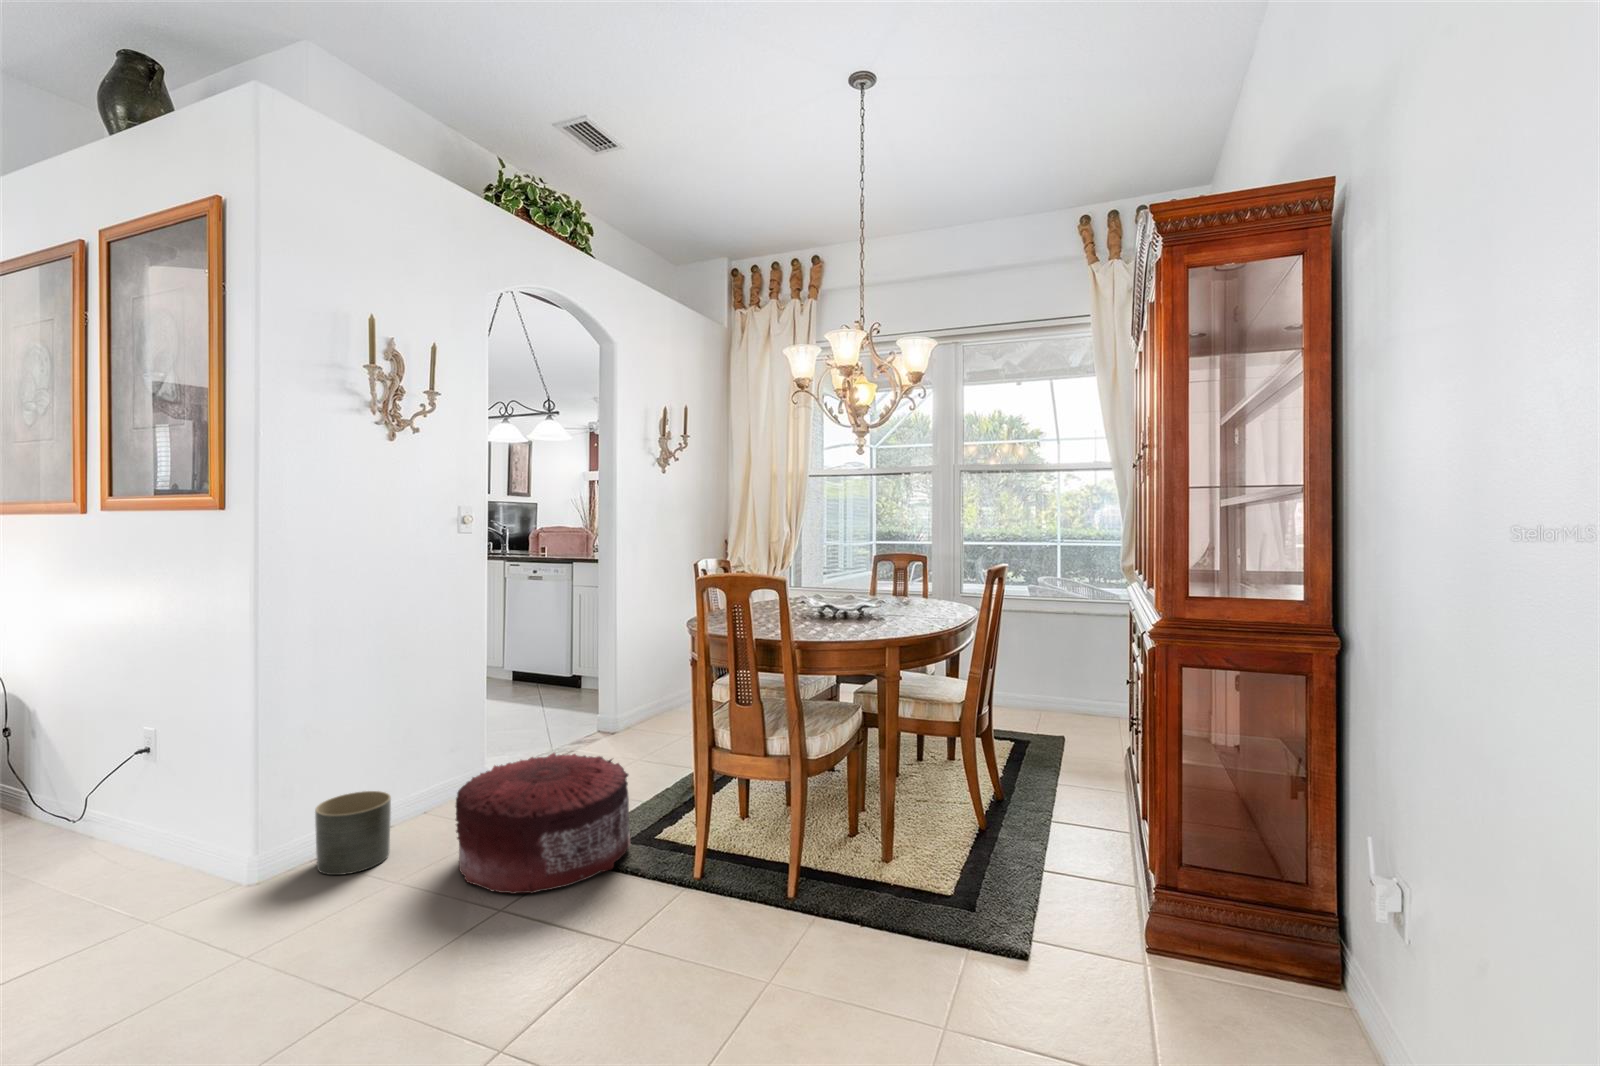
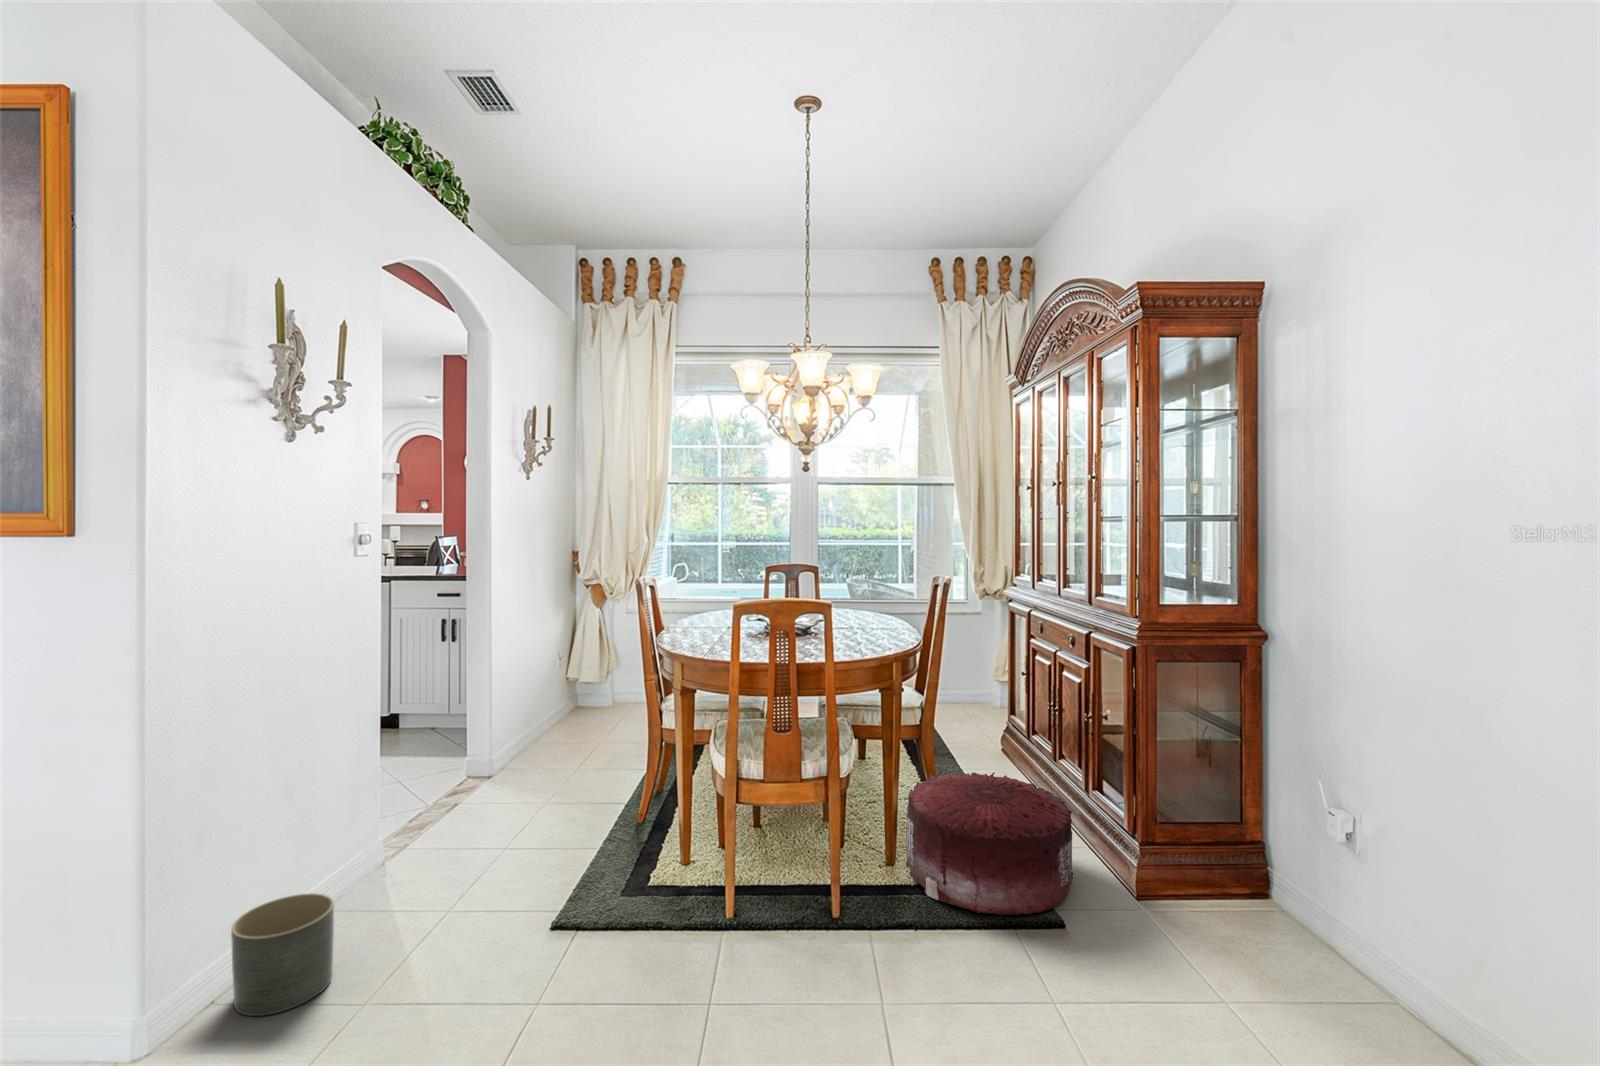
pouf: present [456,753,630,894] -> present [906,772,1073,915]

